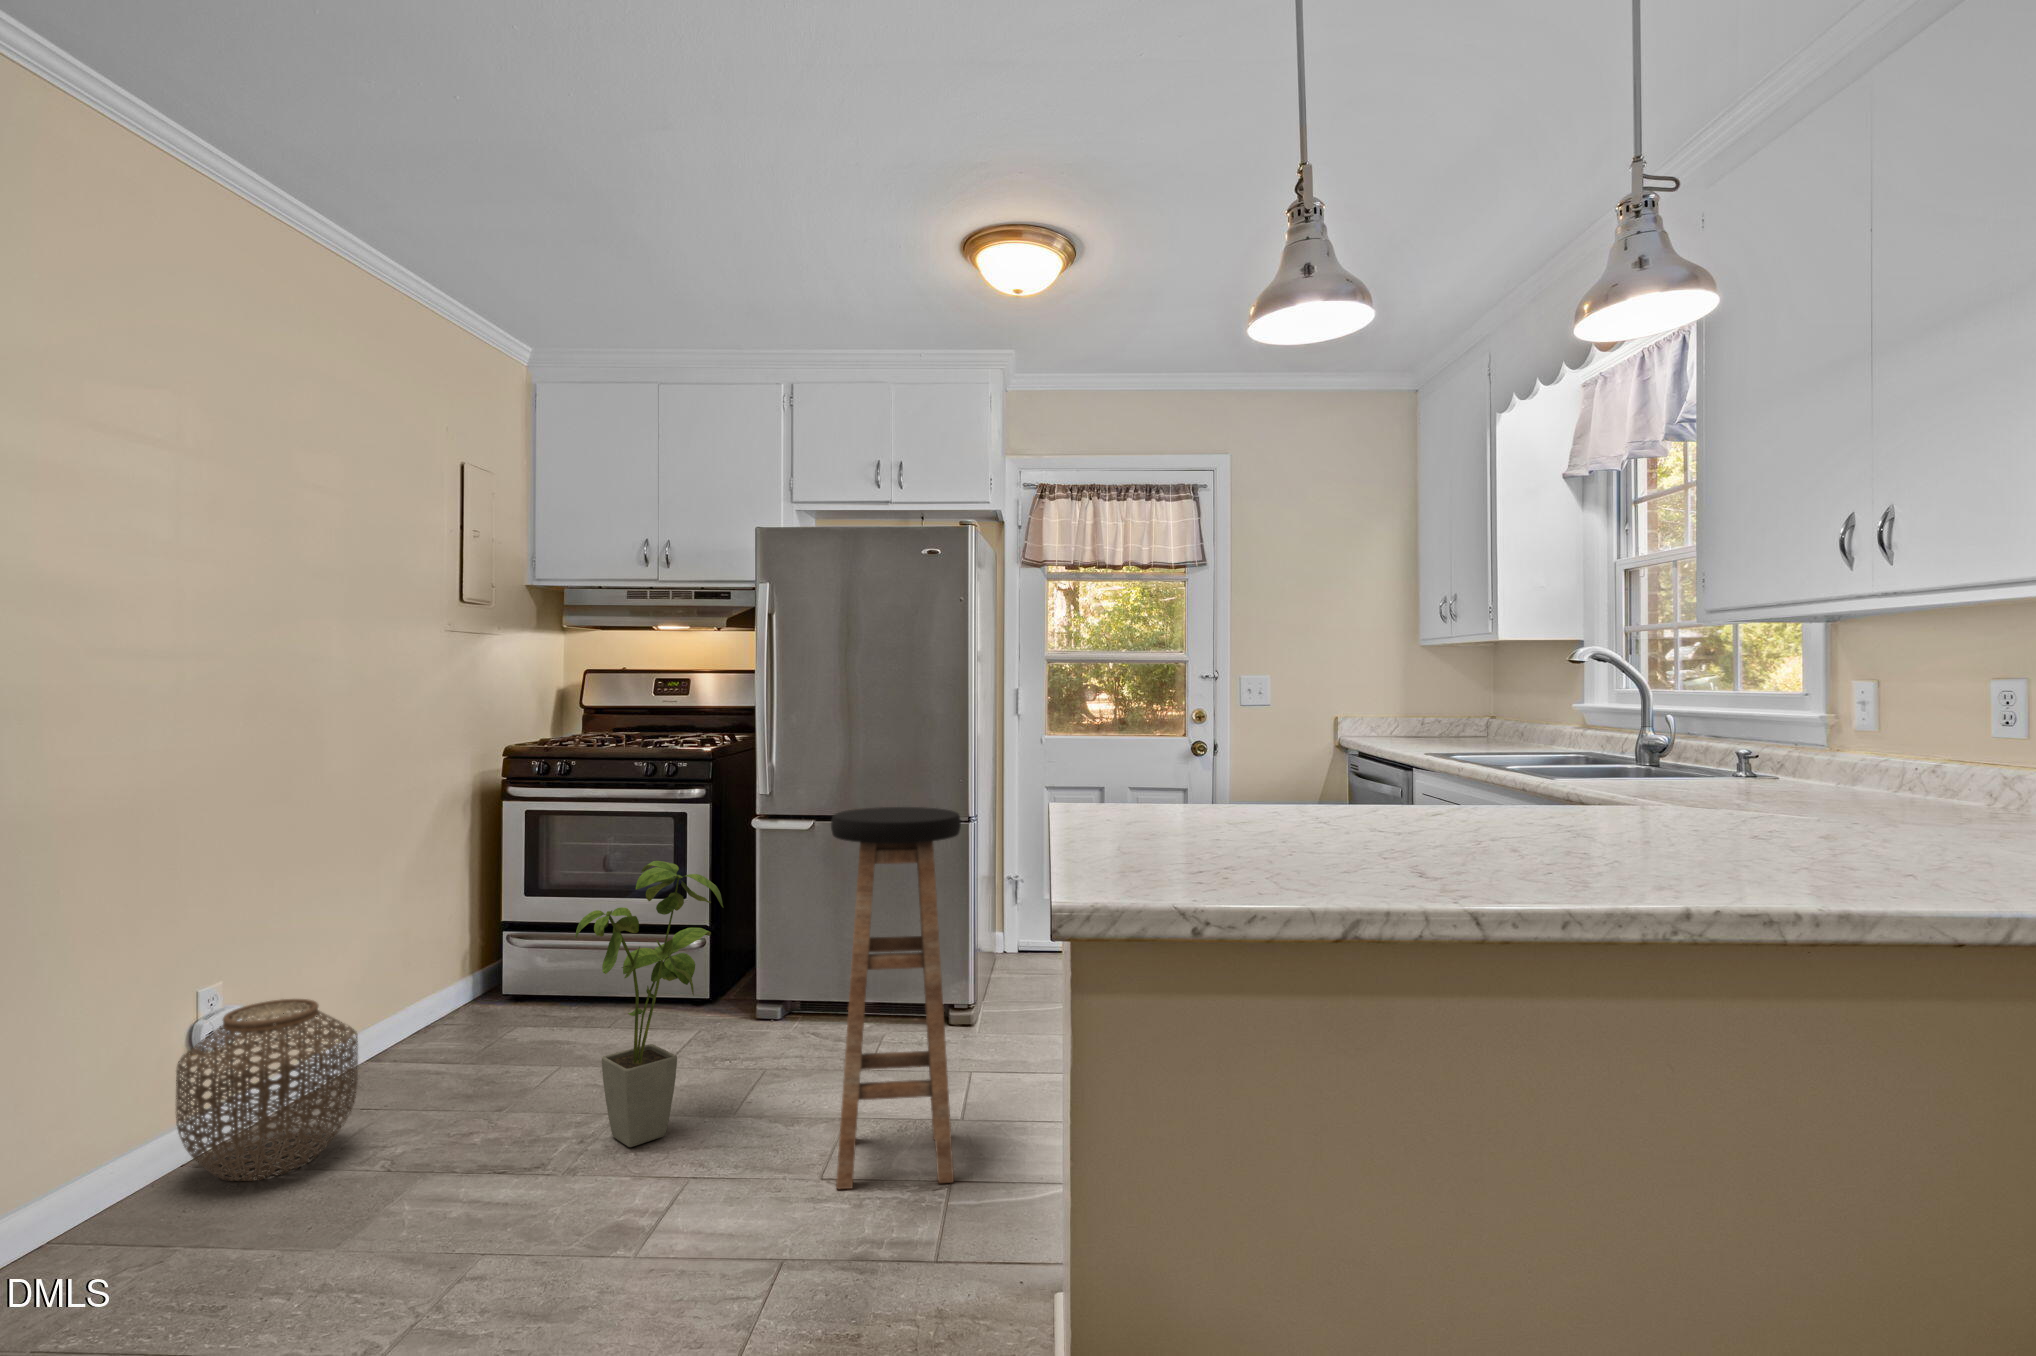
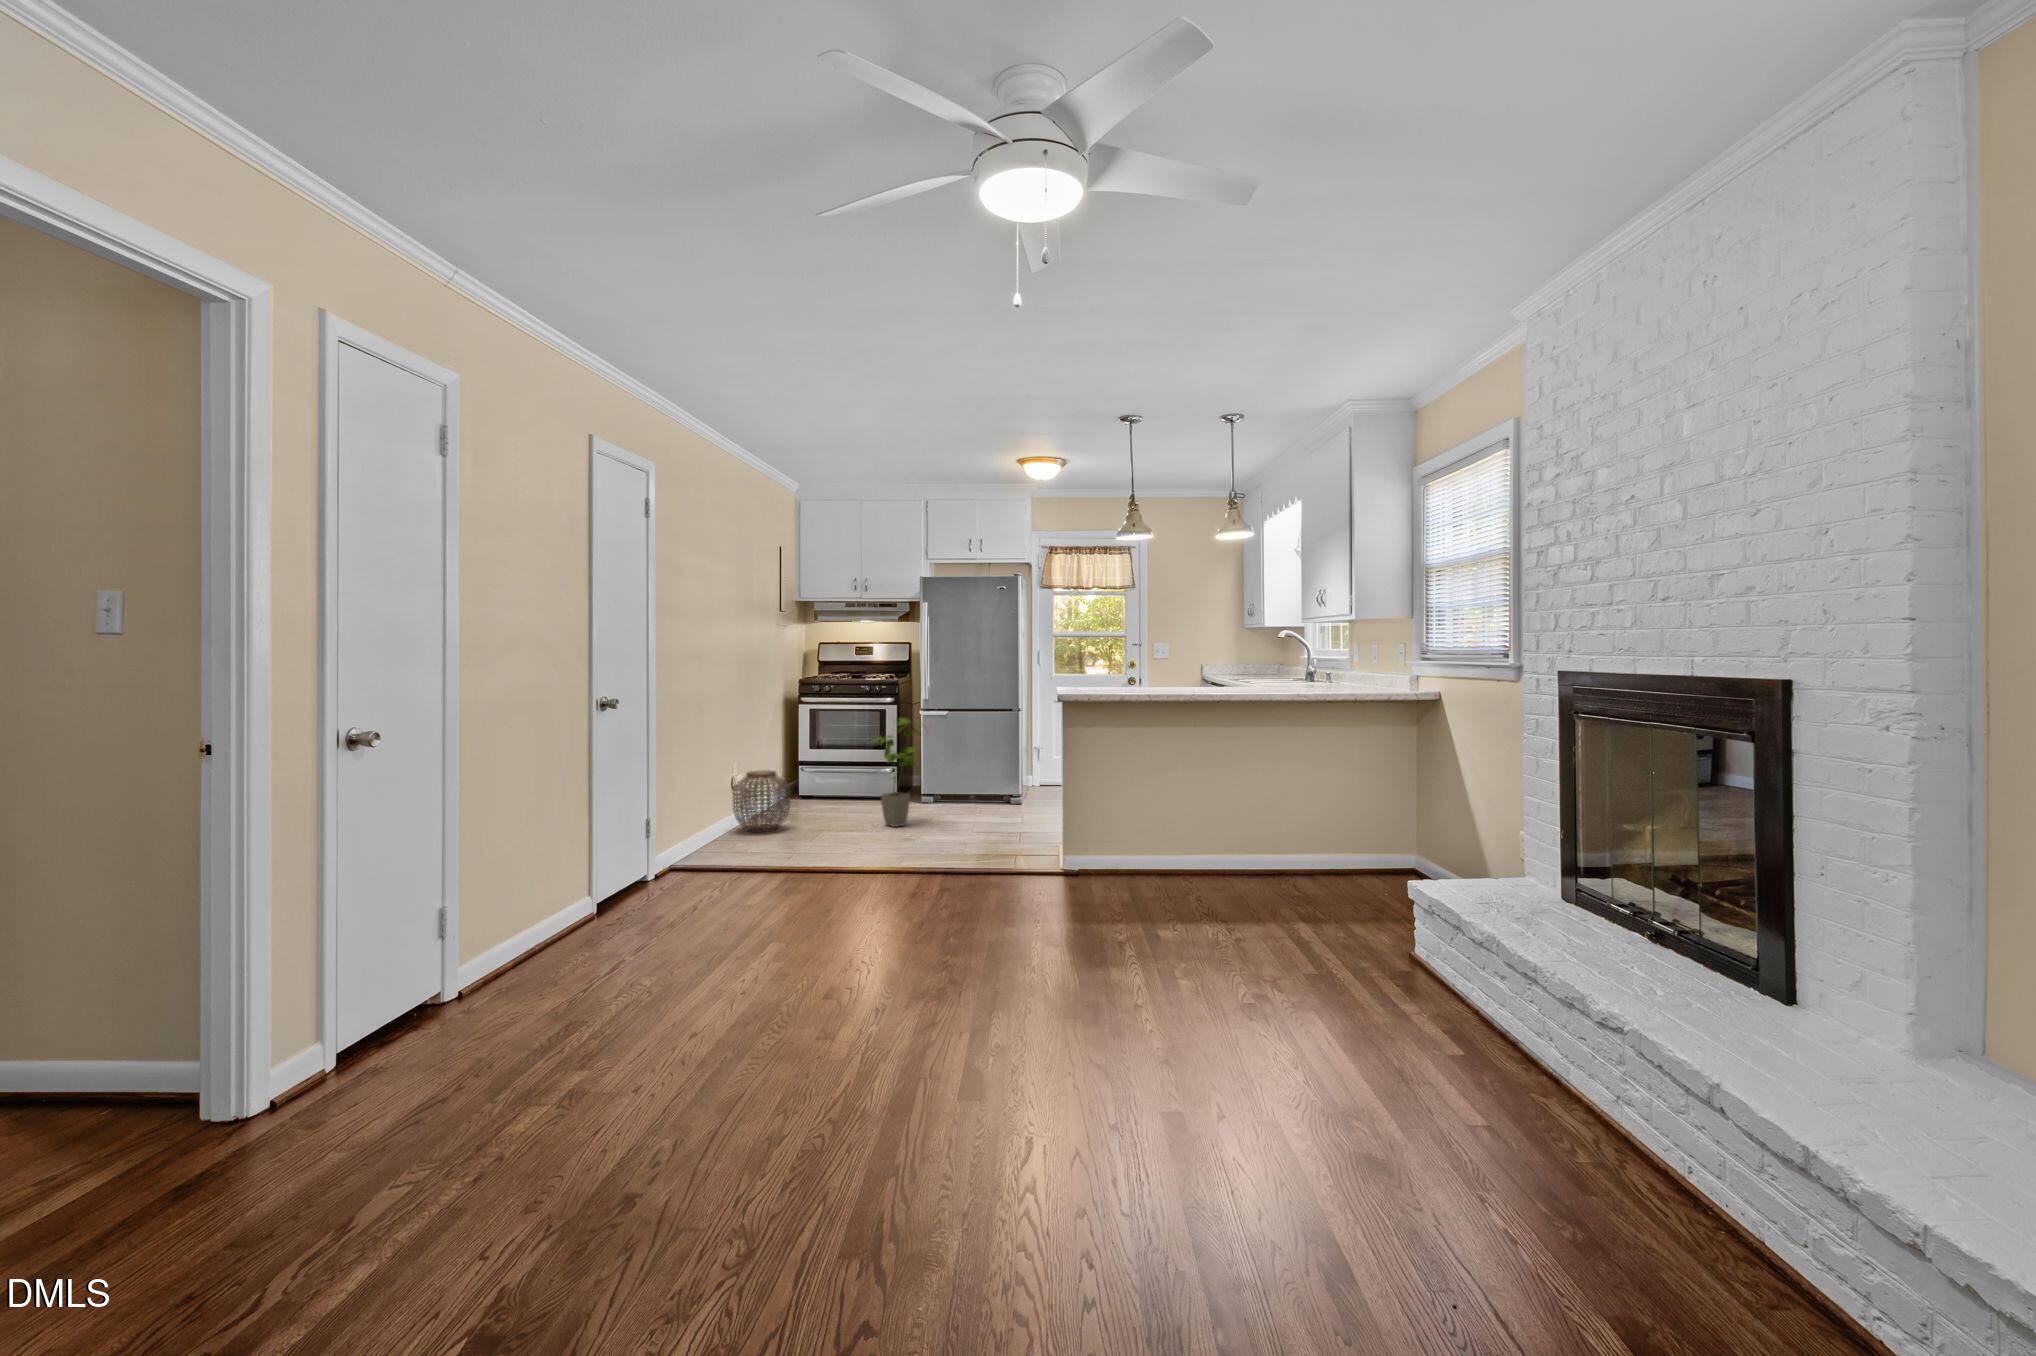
bar stool: present [831,807,961,1189] -> none [972,696,1022,833]

